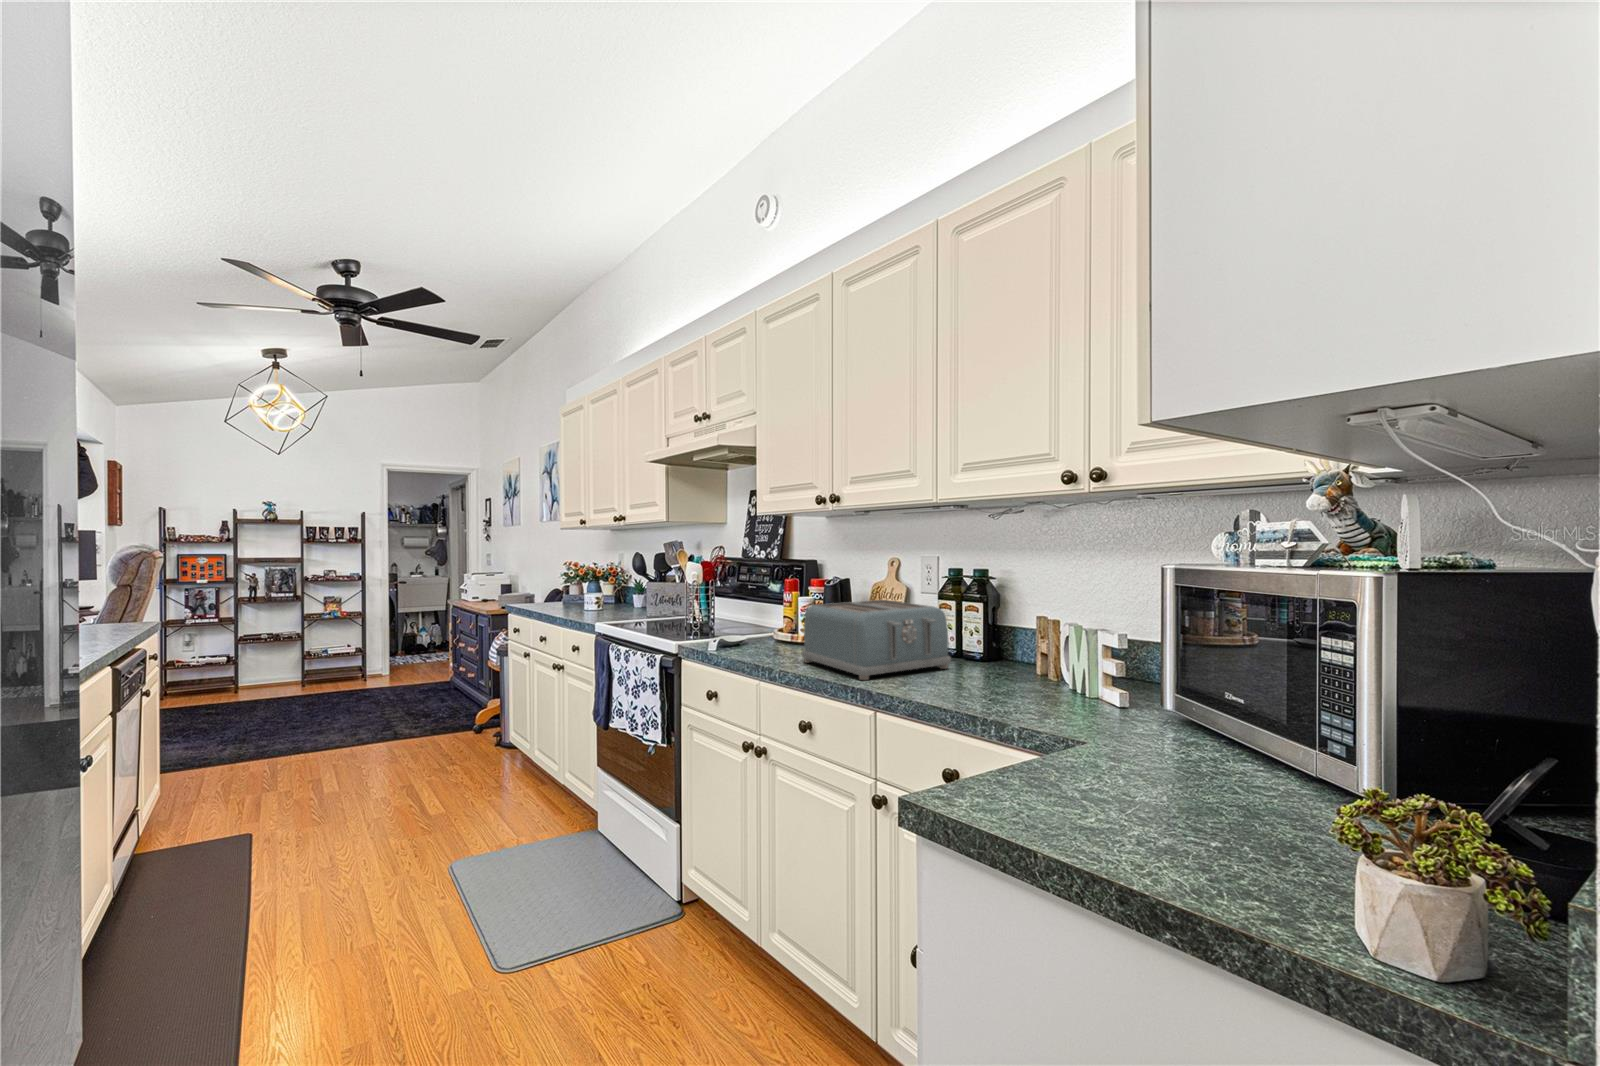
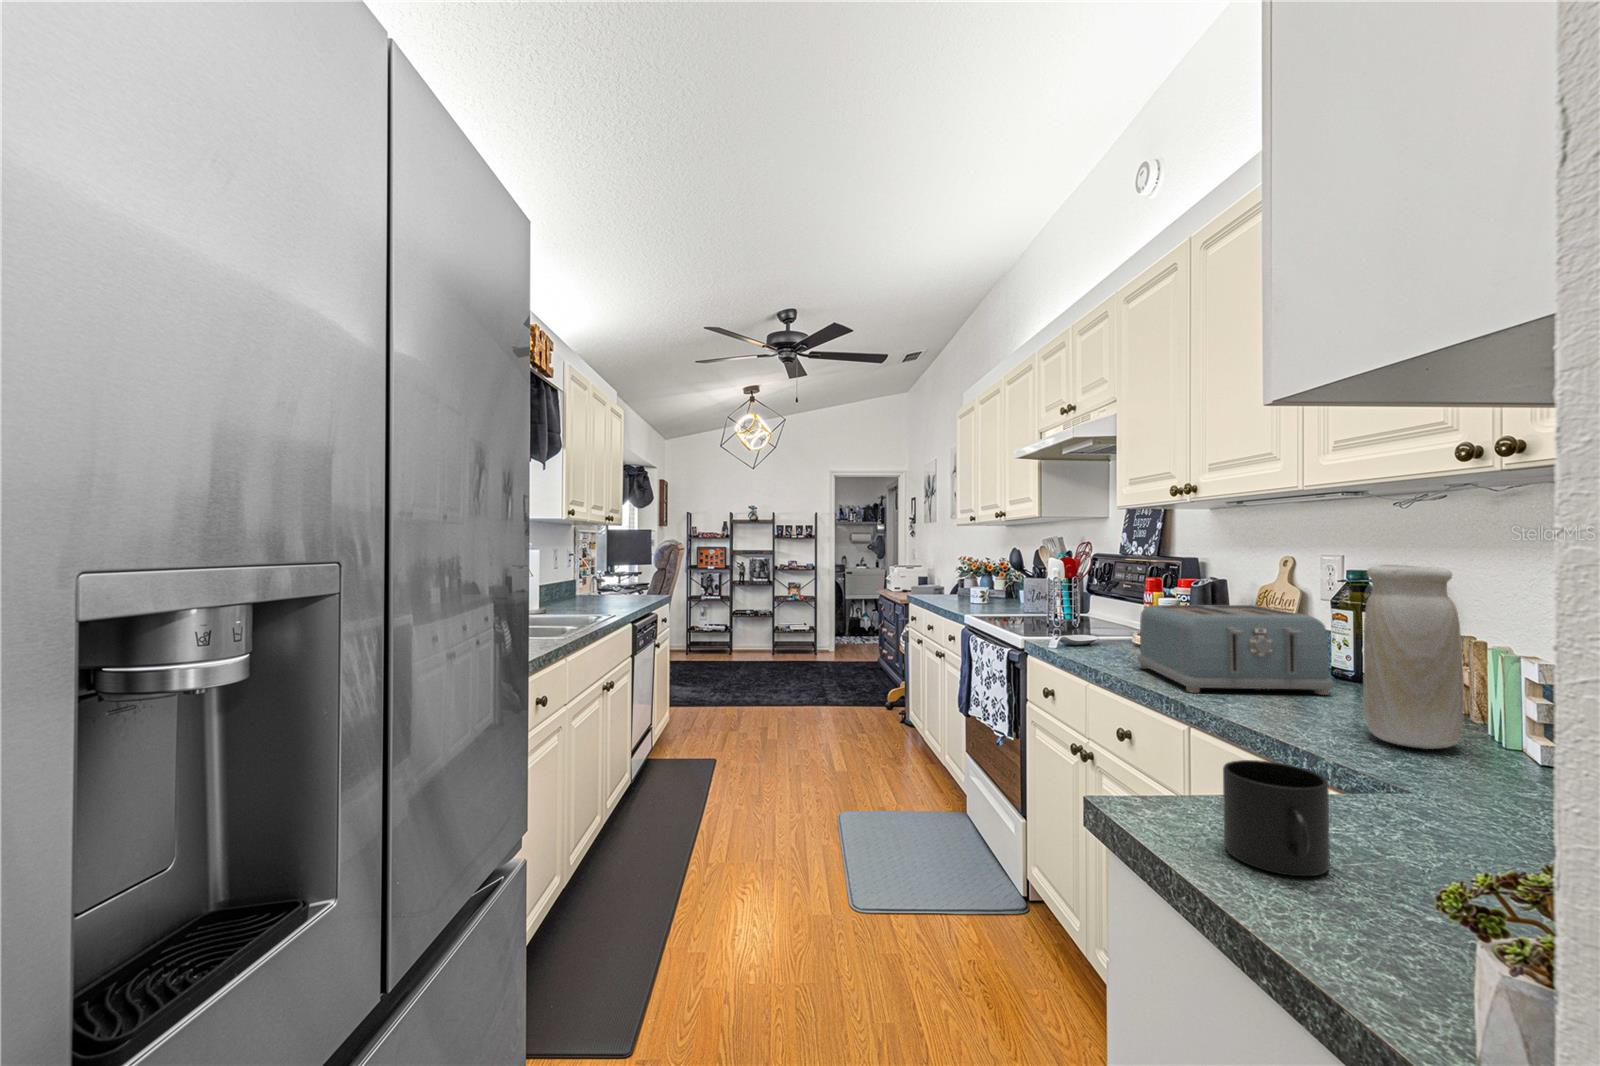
vase: none [999,566,1063,704] -> present [1363,565,1464,749]
mug: none [1033,740,1119,836] -> present [1223,760,1330,876]

